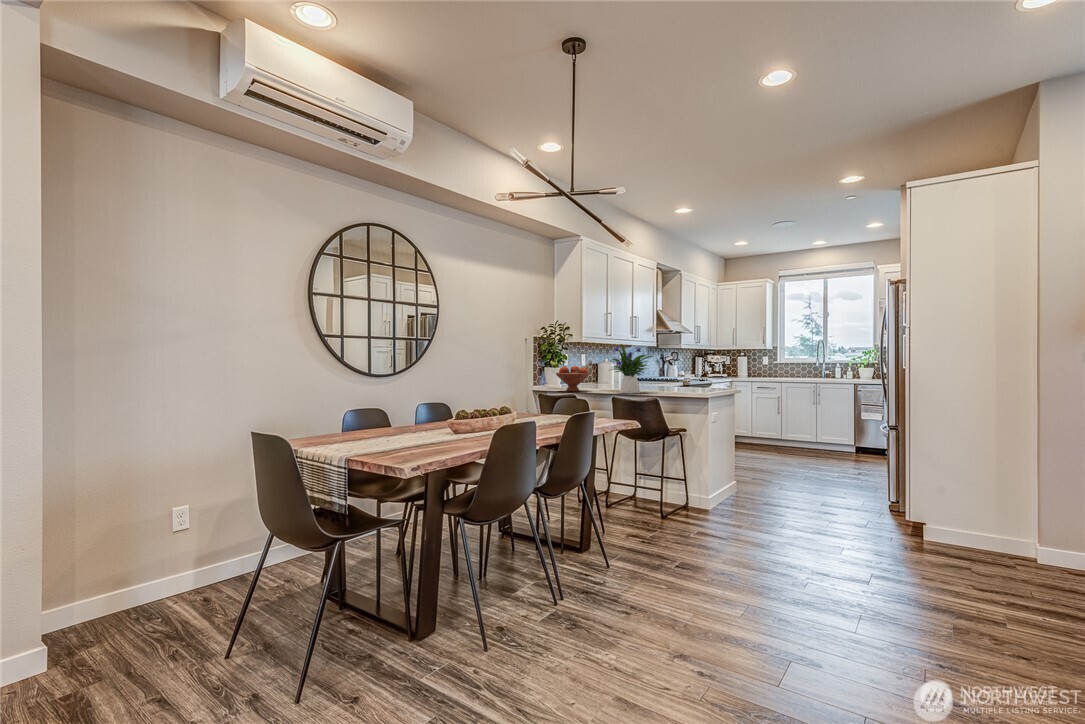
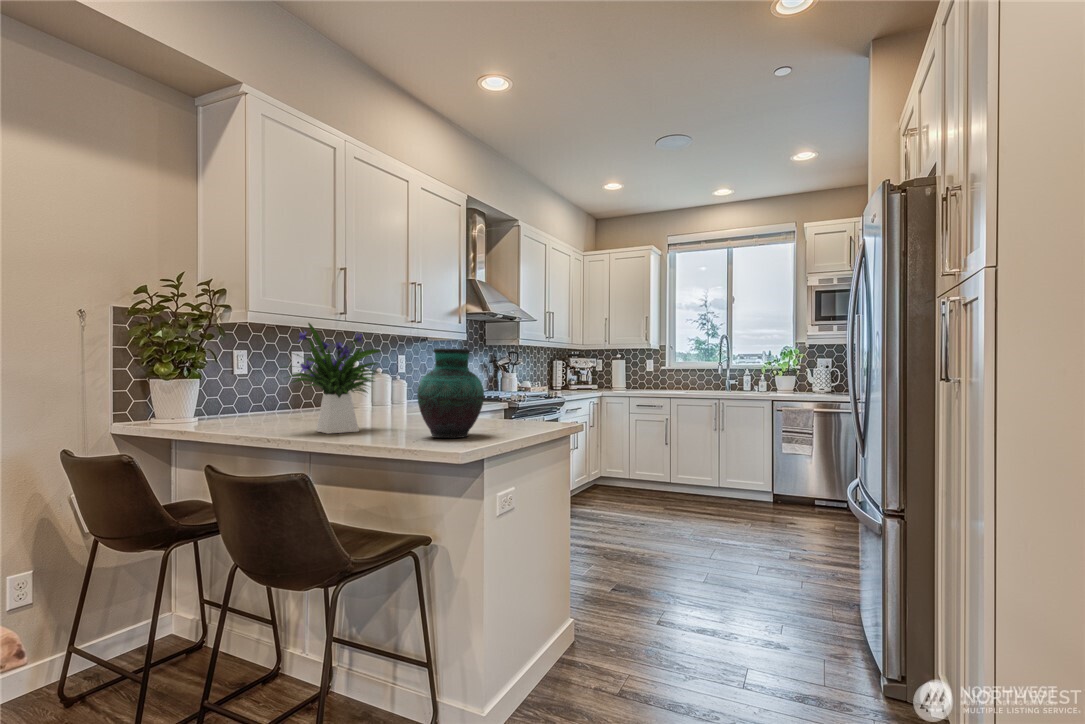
vase: none [675,355,706,395] -> present [417,348,484,438]
fruit bowl: present [556,366,590,391] -> none [192,373,274,427]

